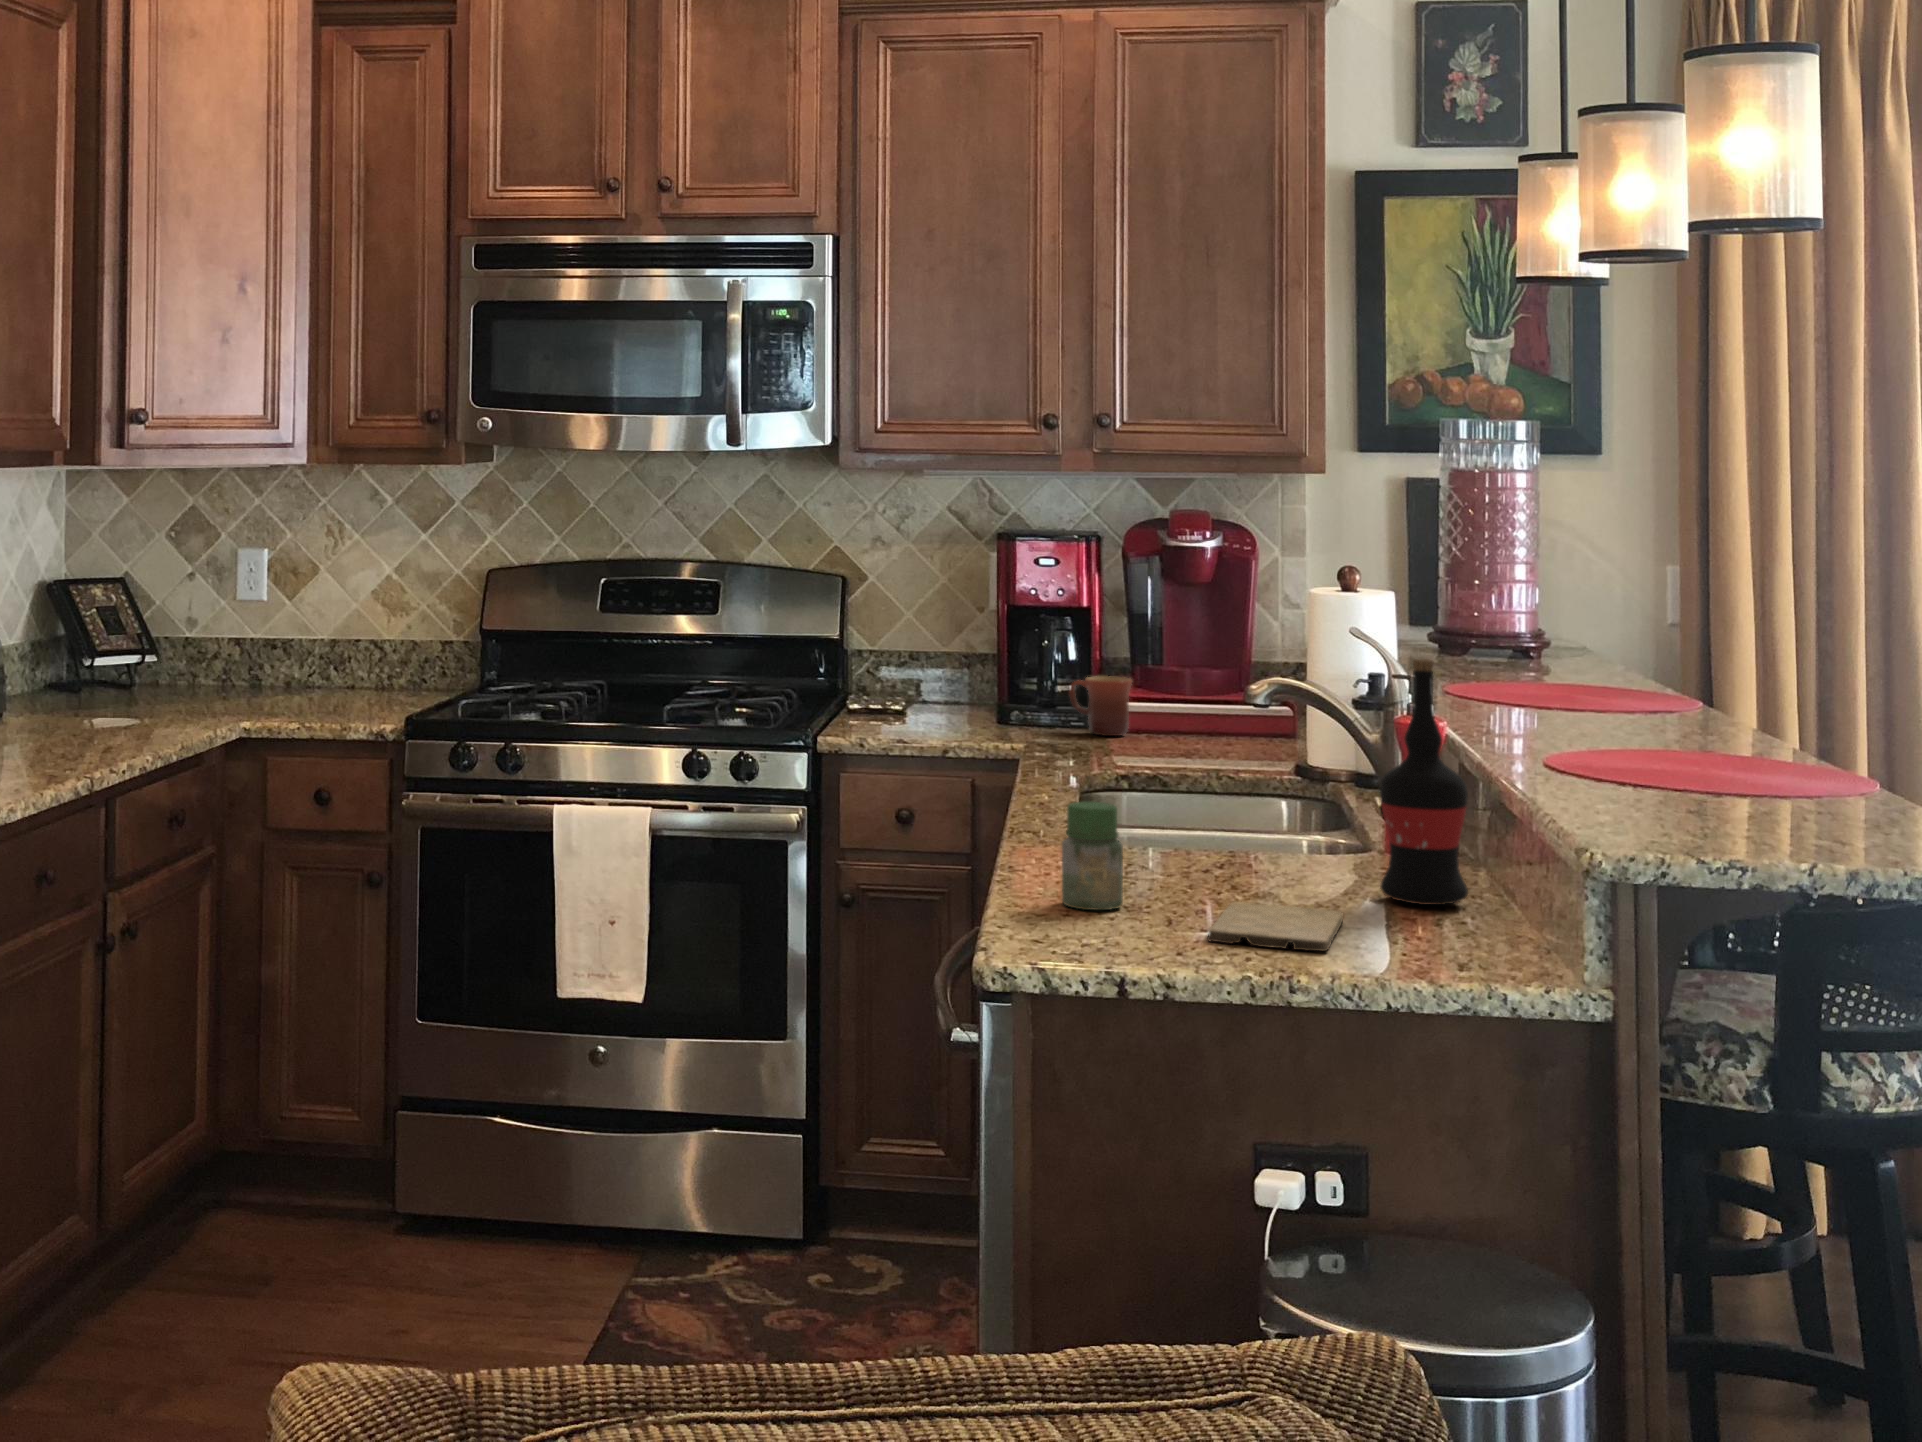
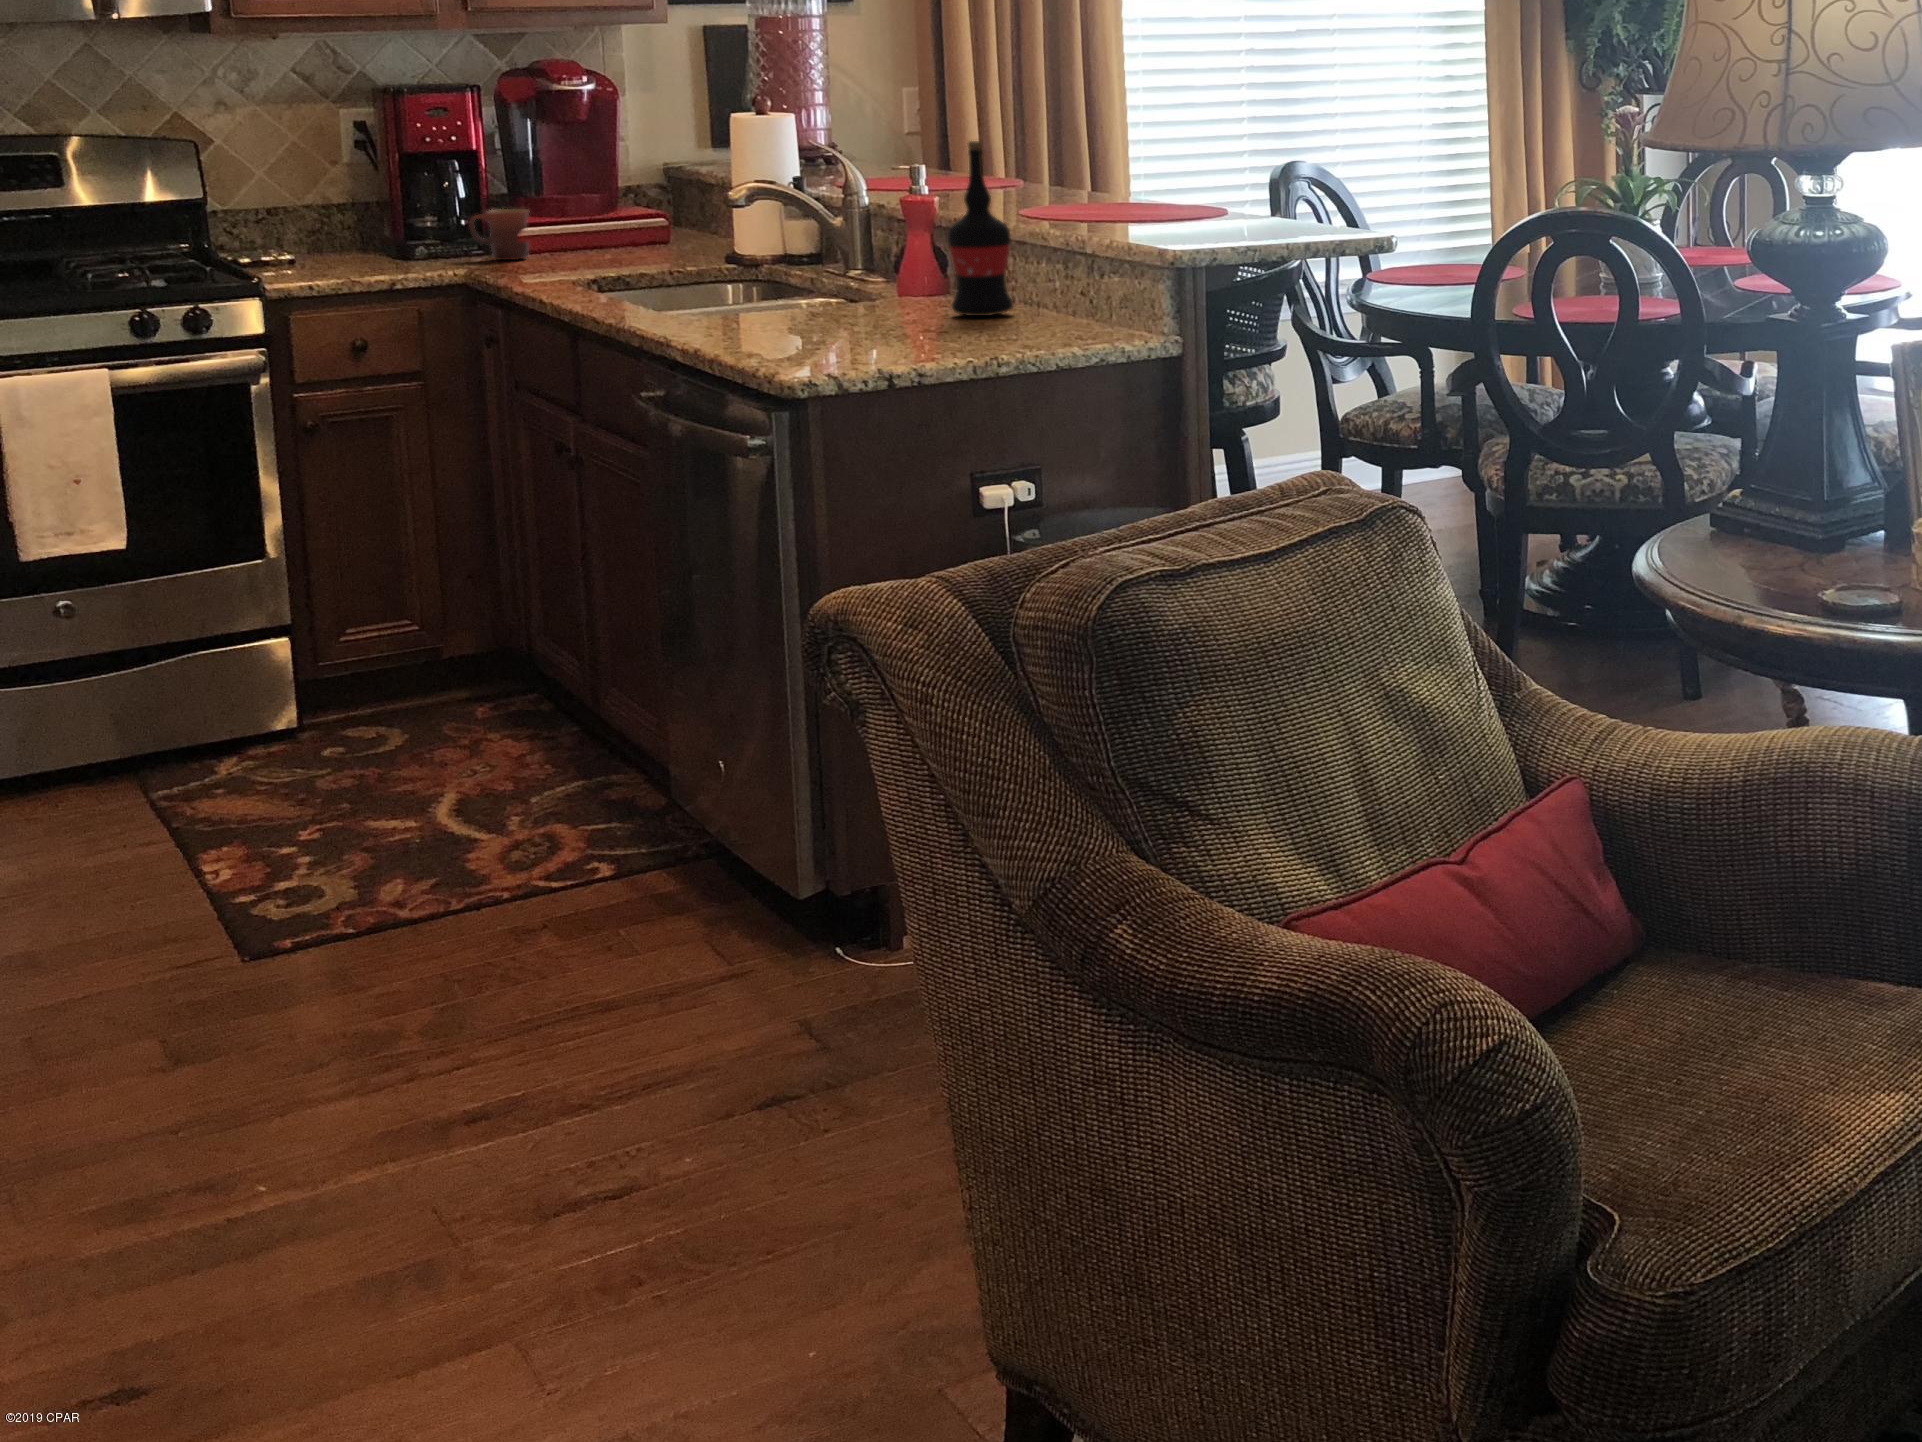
jar: present [1062,802,1123,910] -> none [759,266,810,346]
cutting board: present [1207,902,1343,951] -> none [883,322,990,349]

